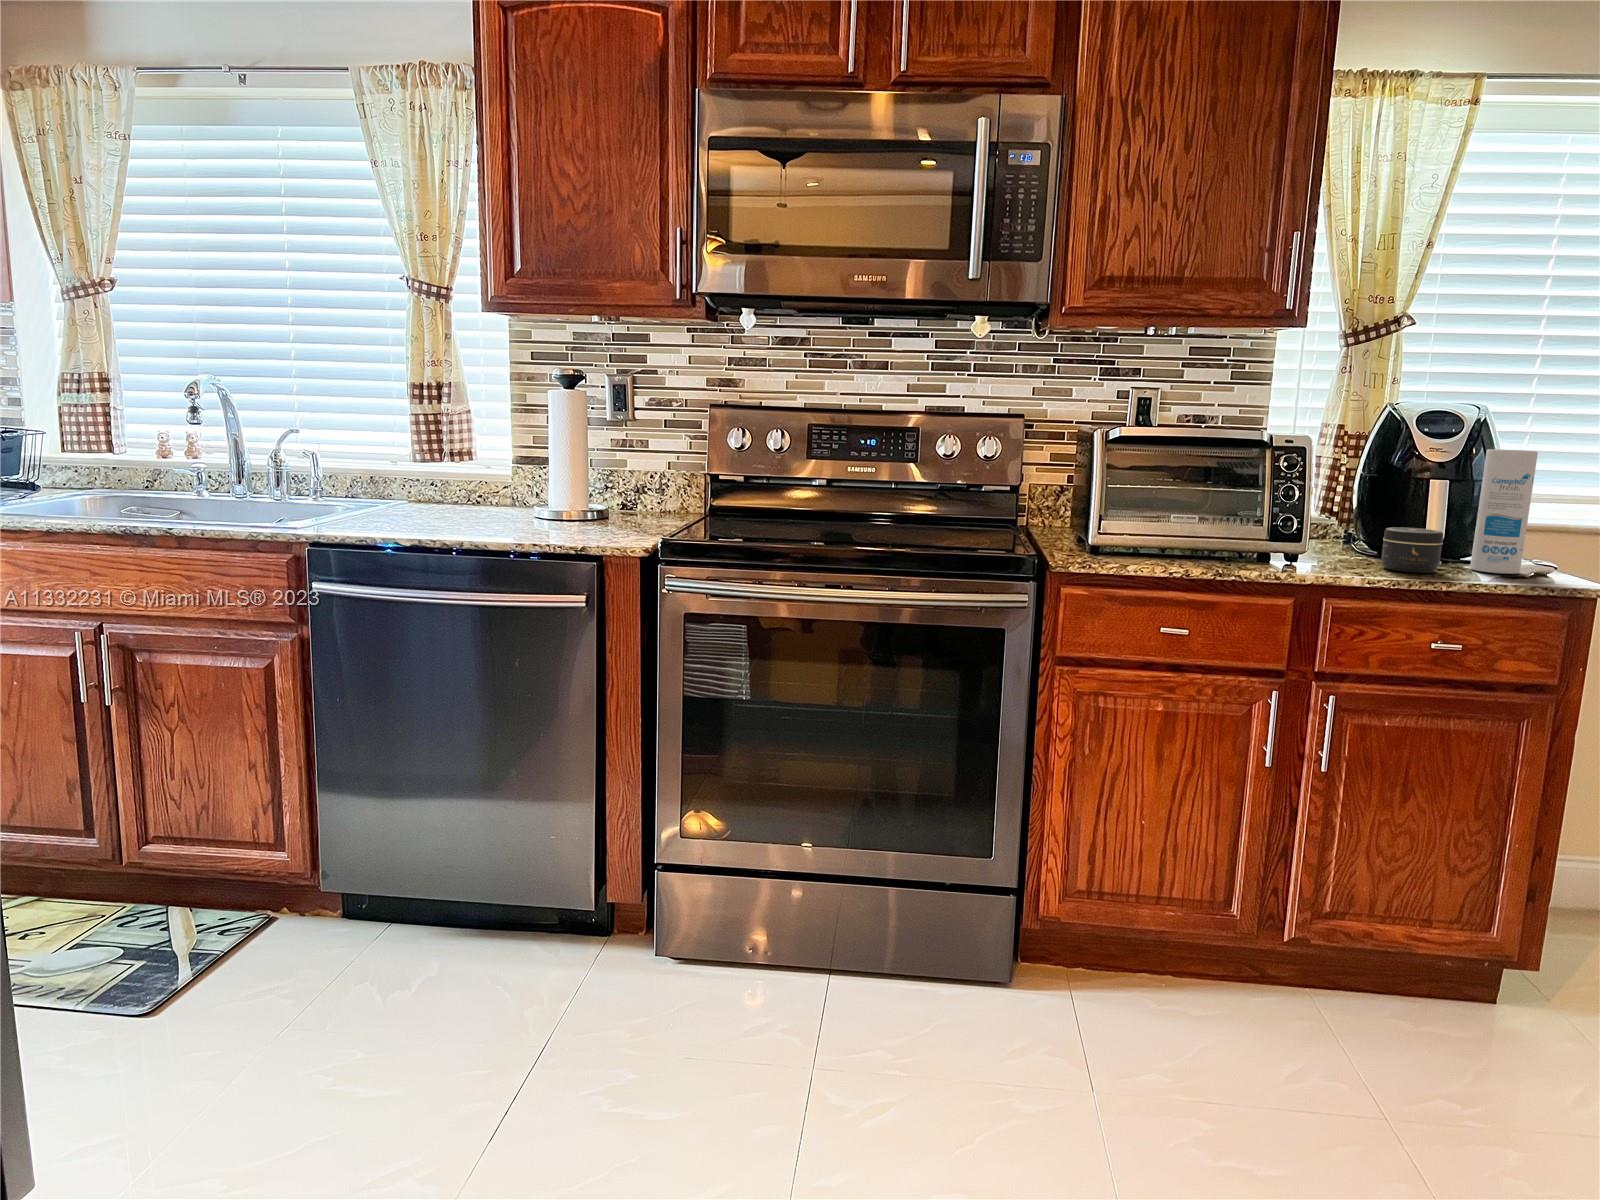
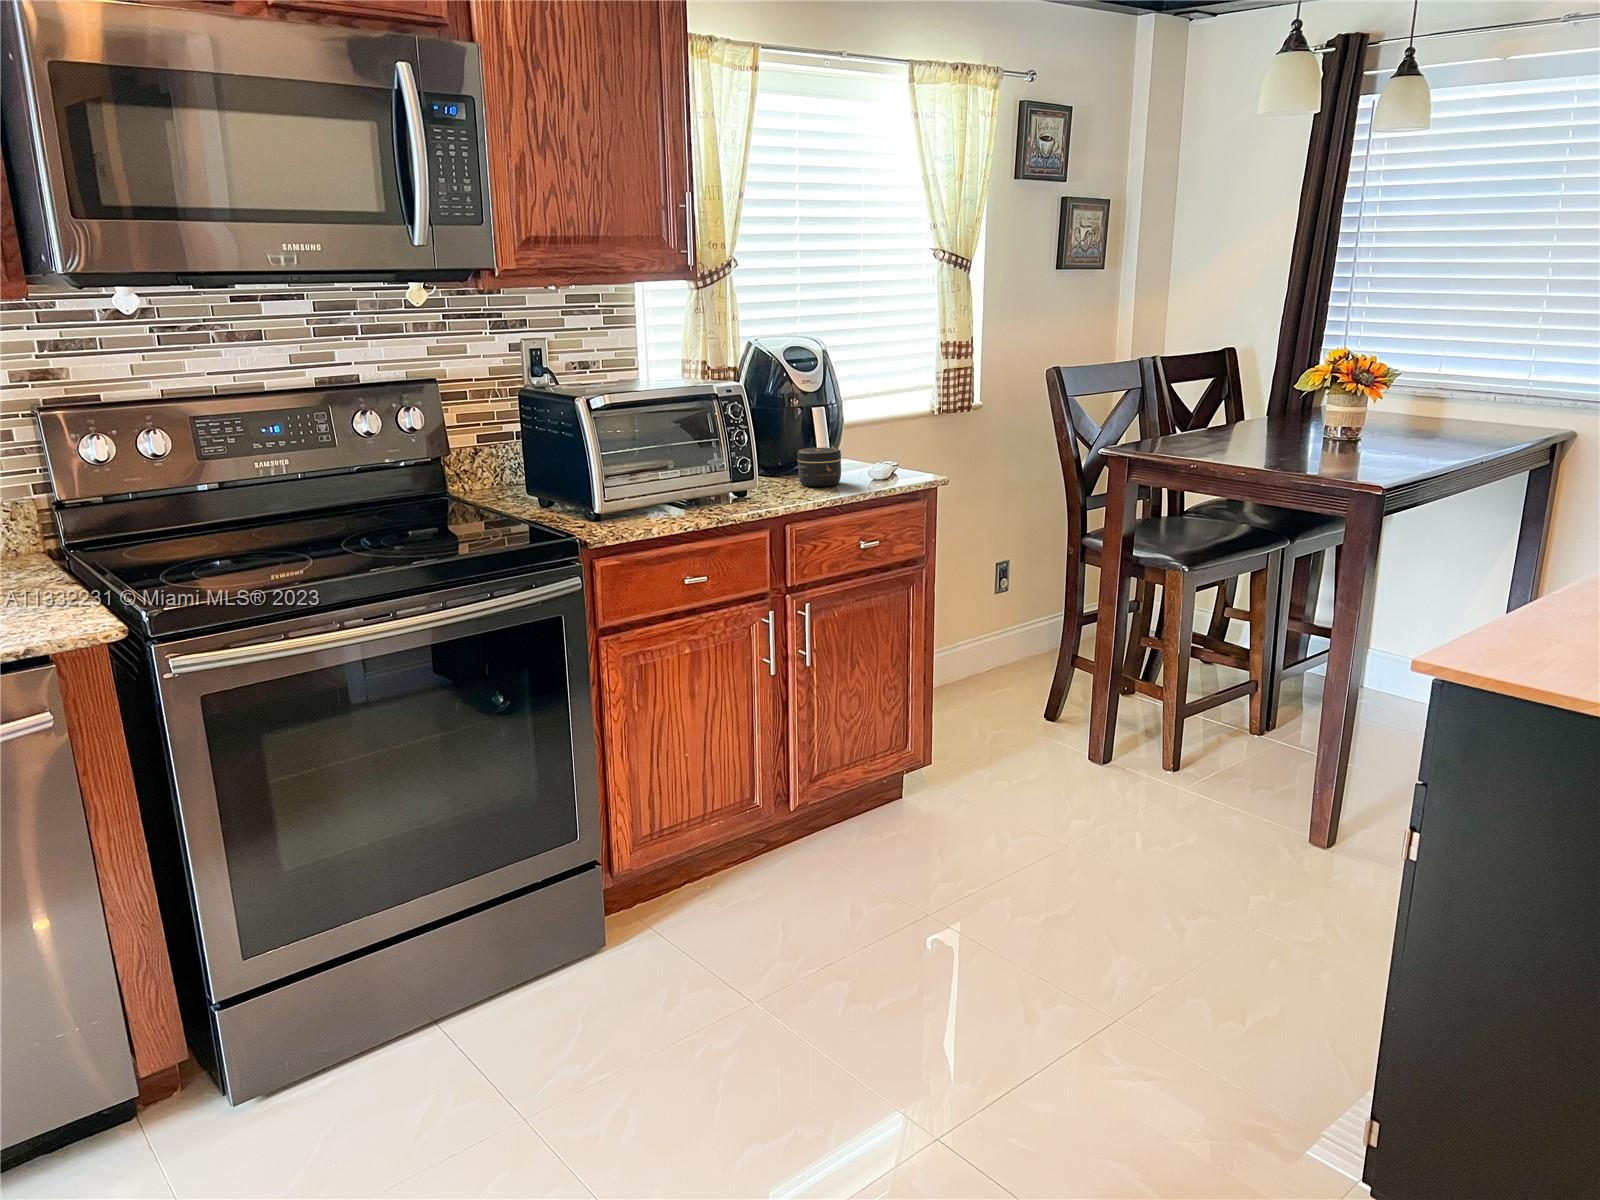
canister: present [1470,449,1538,574] -> none [848,374,884,476]

